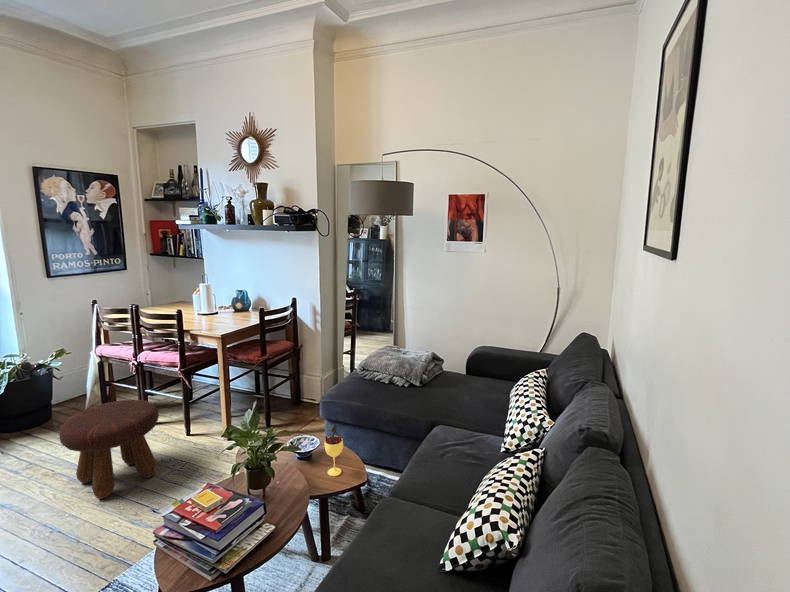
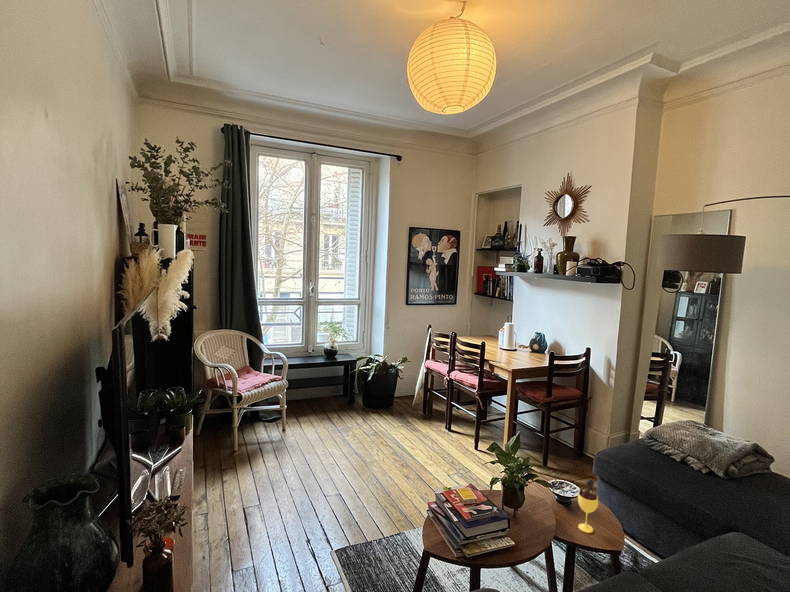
footstool: present [60,400,159,499] -> none [393,403,455,473]

